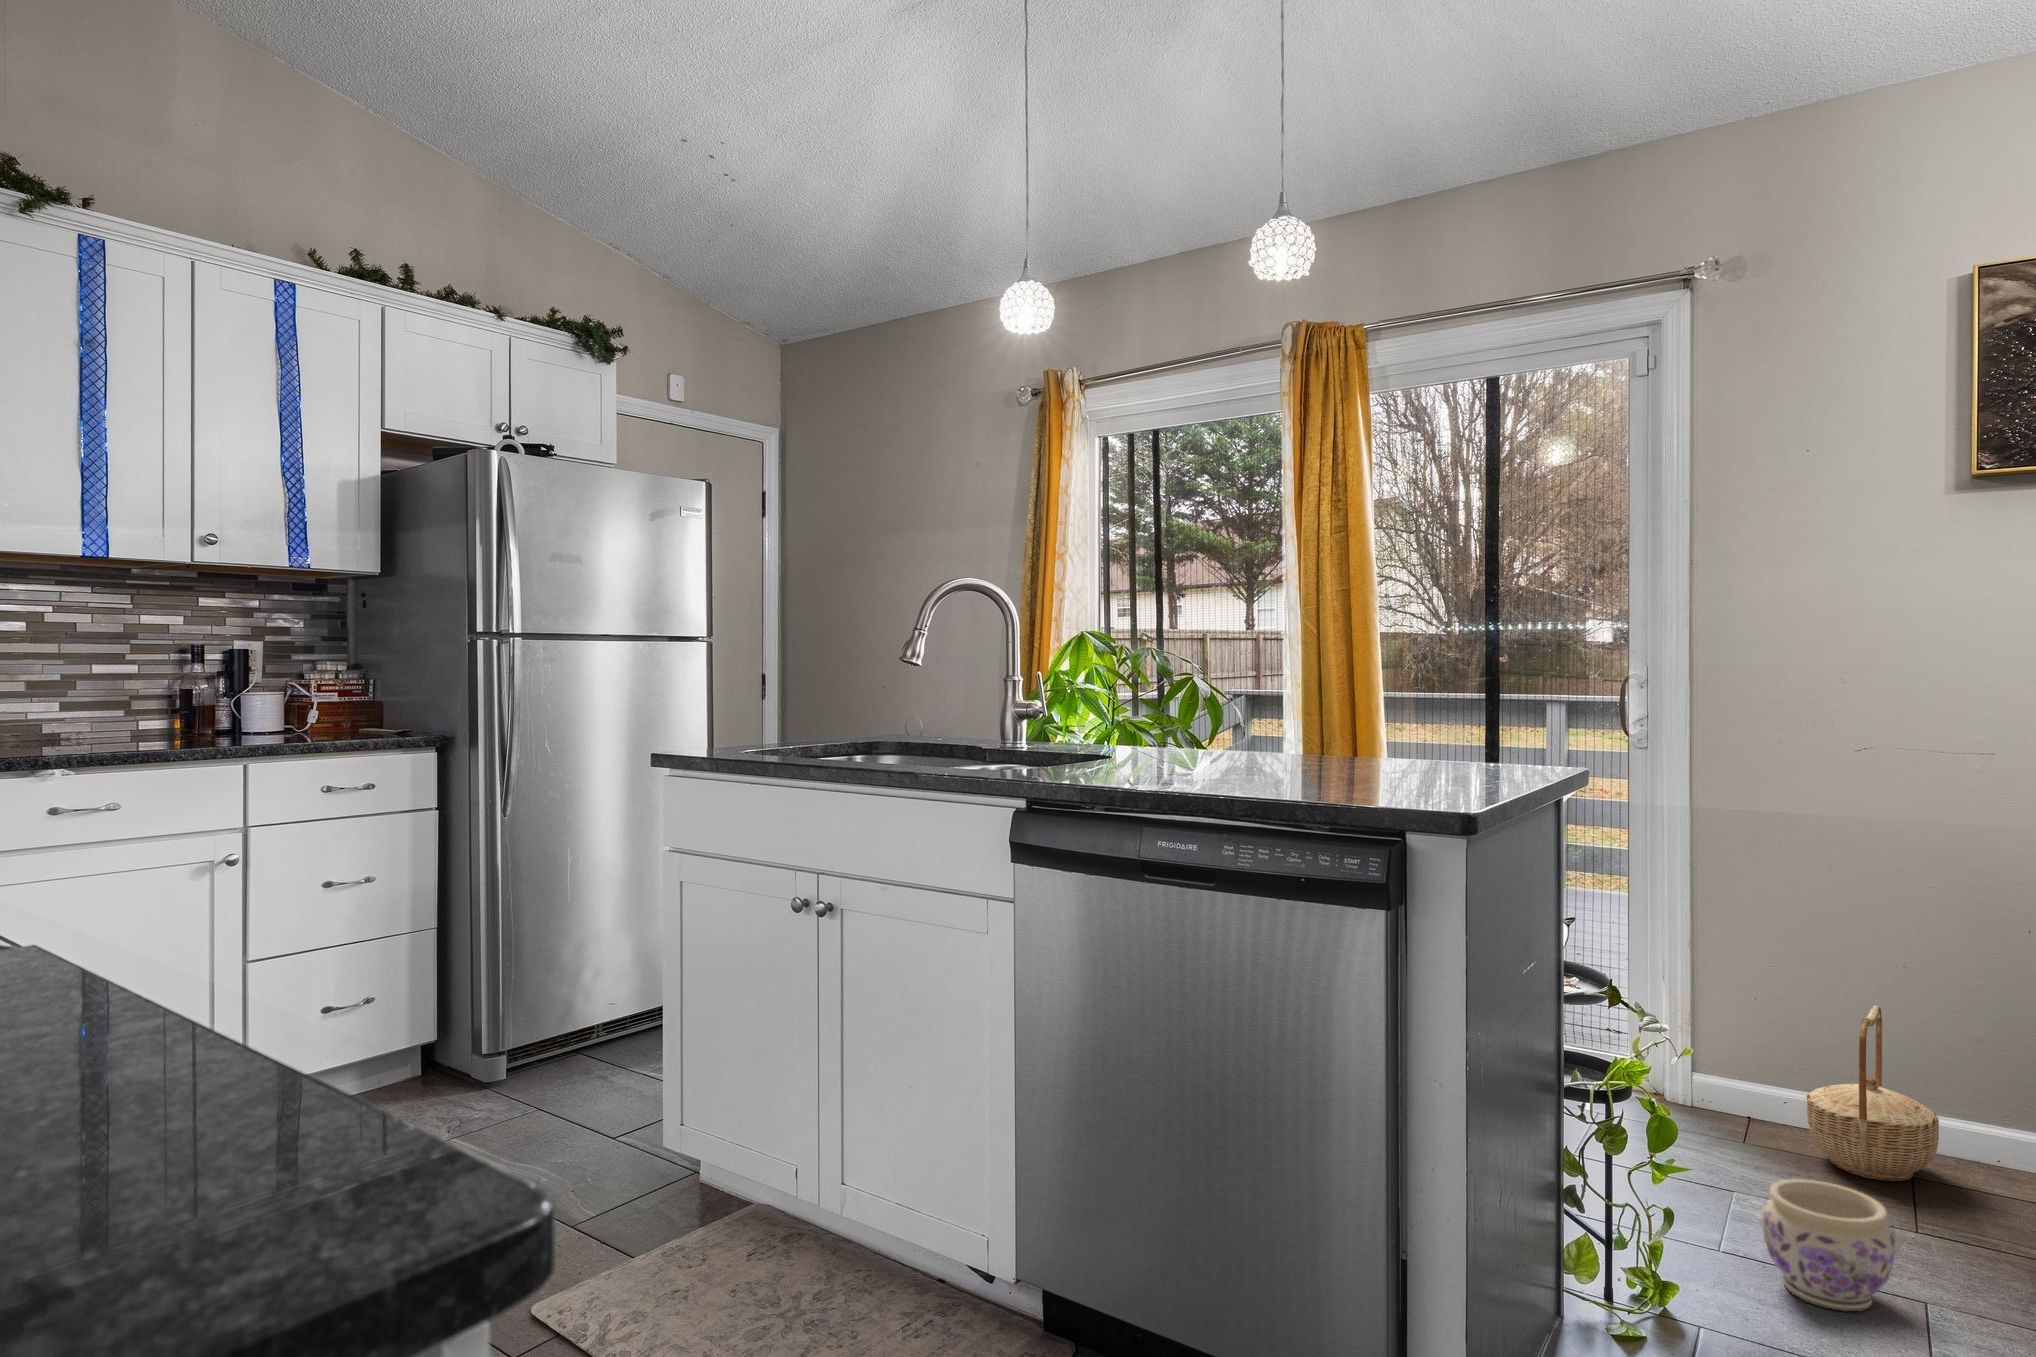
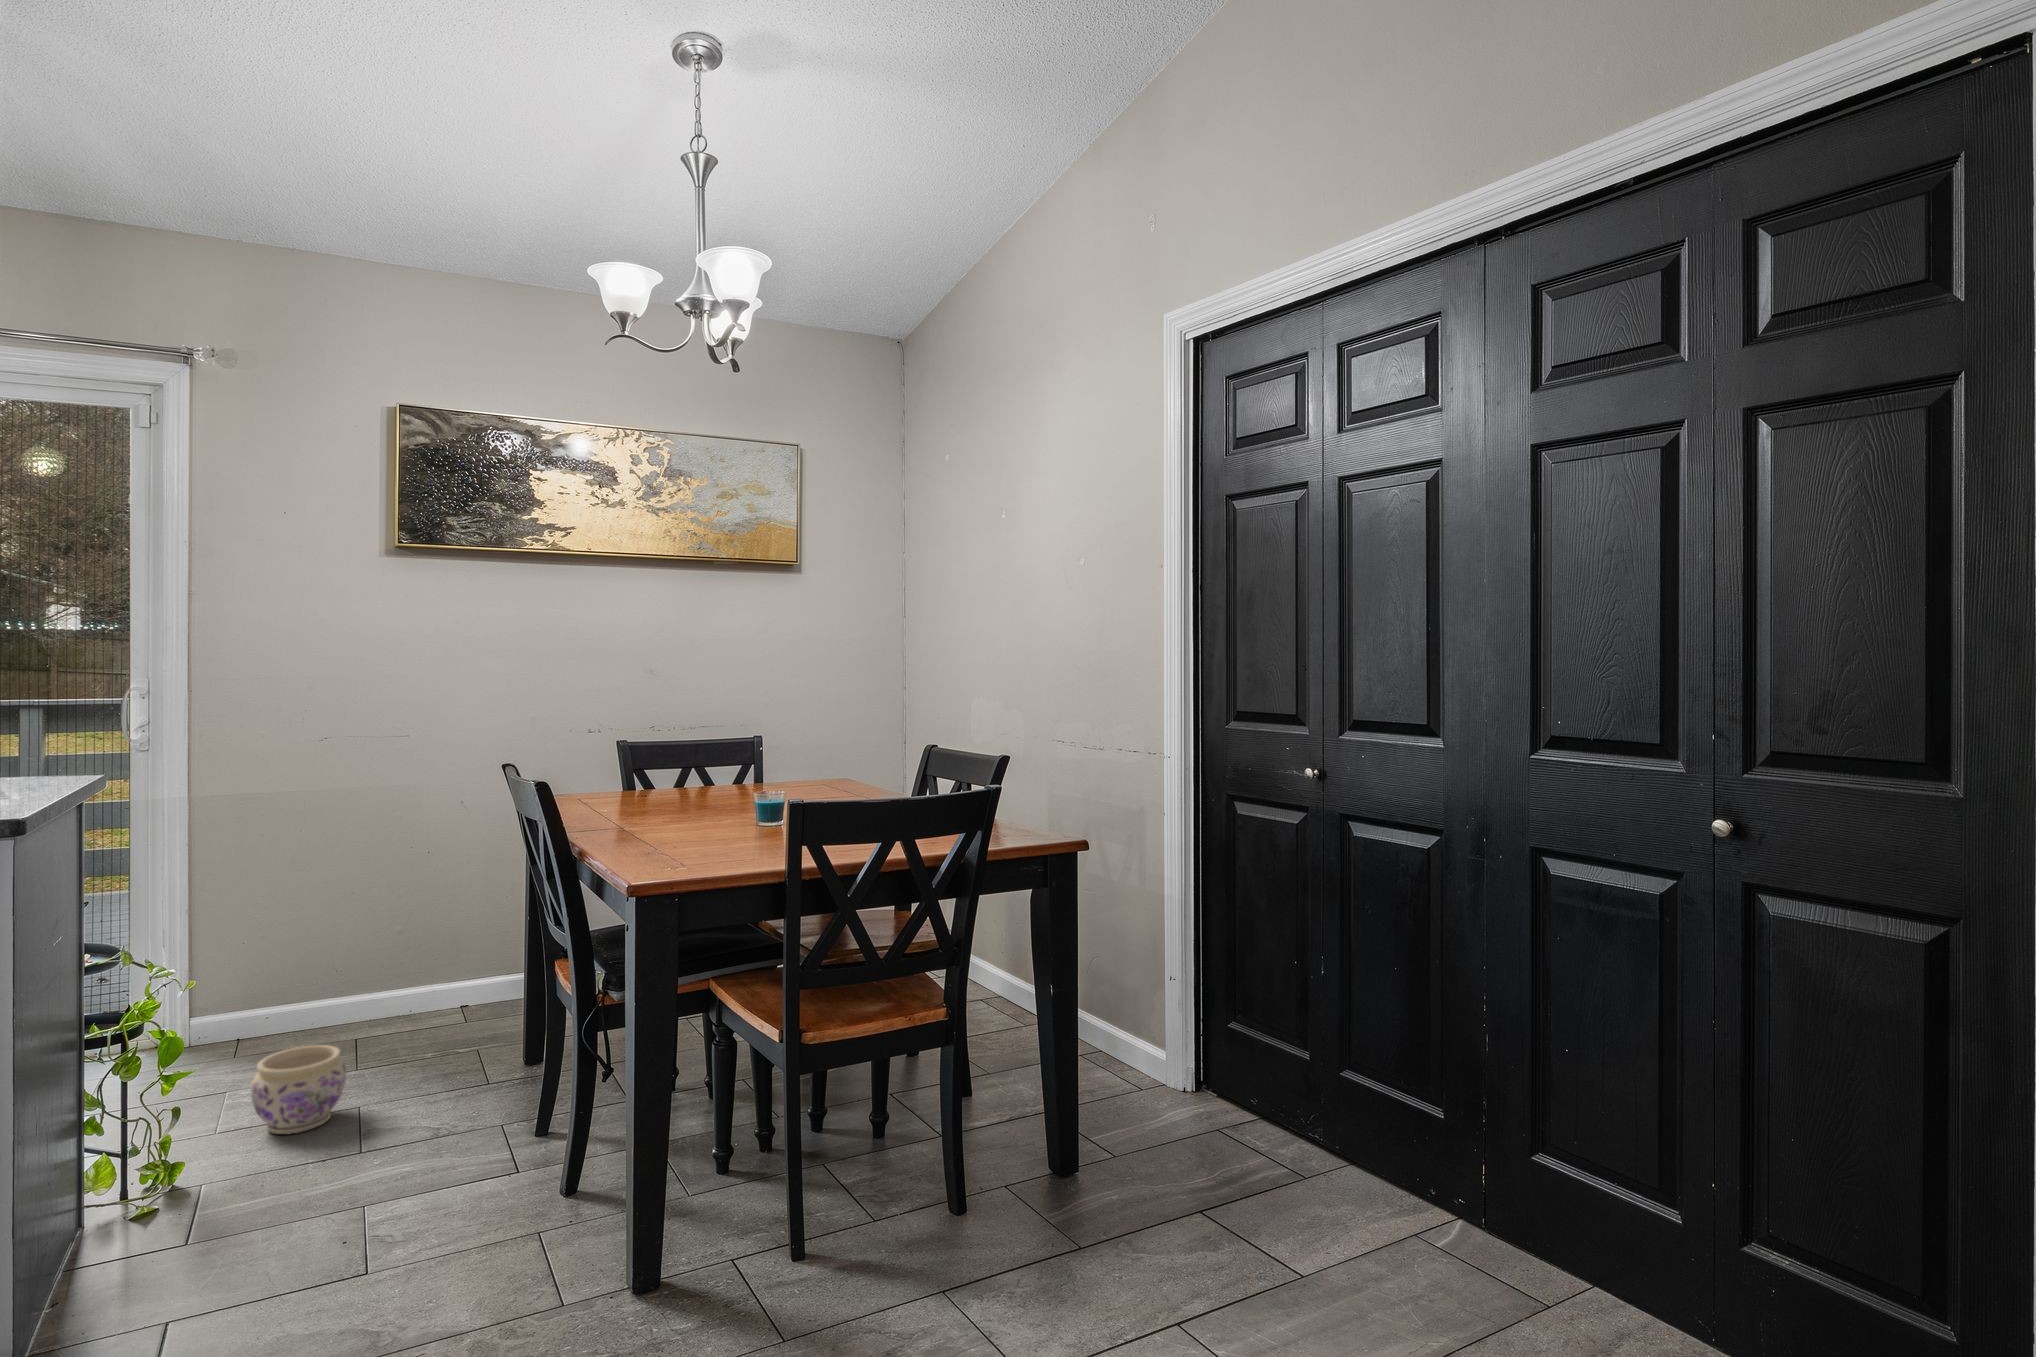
basket: present [1806,1005,1939,1181] -> none [278,916,371,1041]

